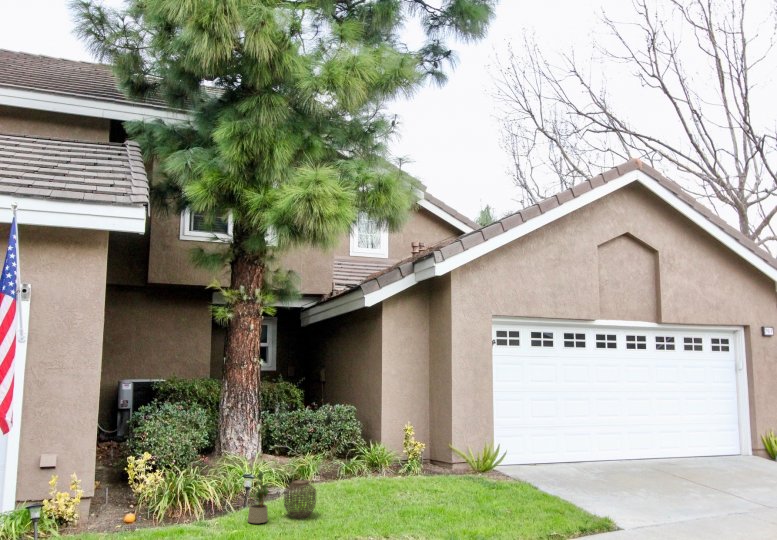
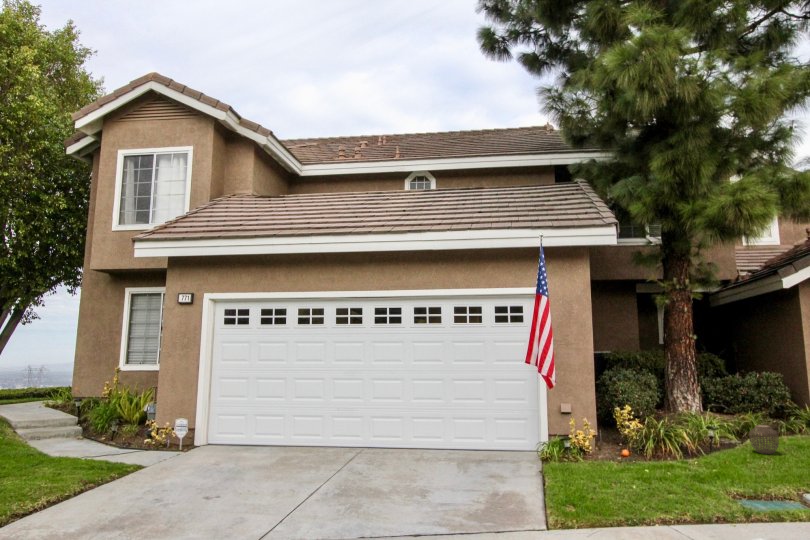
potted plant: present [248,471,269,523] -> none [722,416,742,455]

